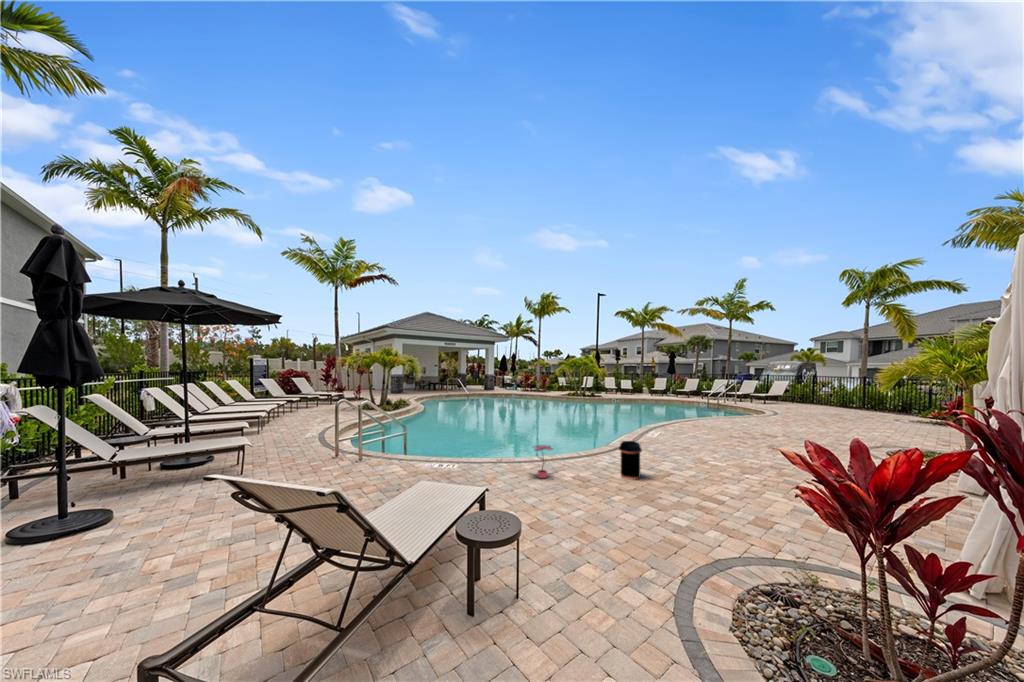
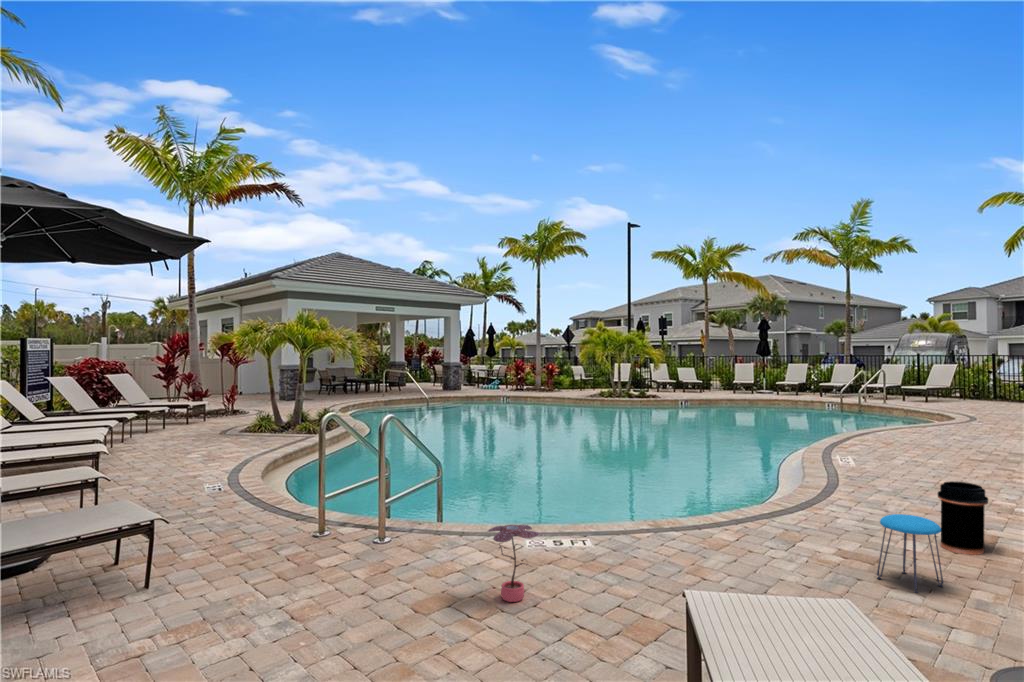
potted plant: present [534,445,553,478] -> present [488,525,539,602]
stool: none [560,454,588,493] -> present [877,514,943,593]

